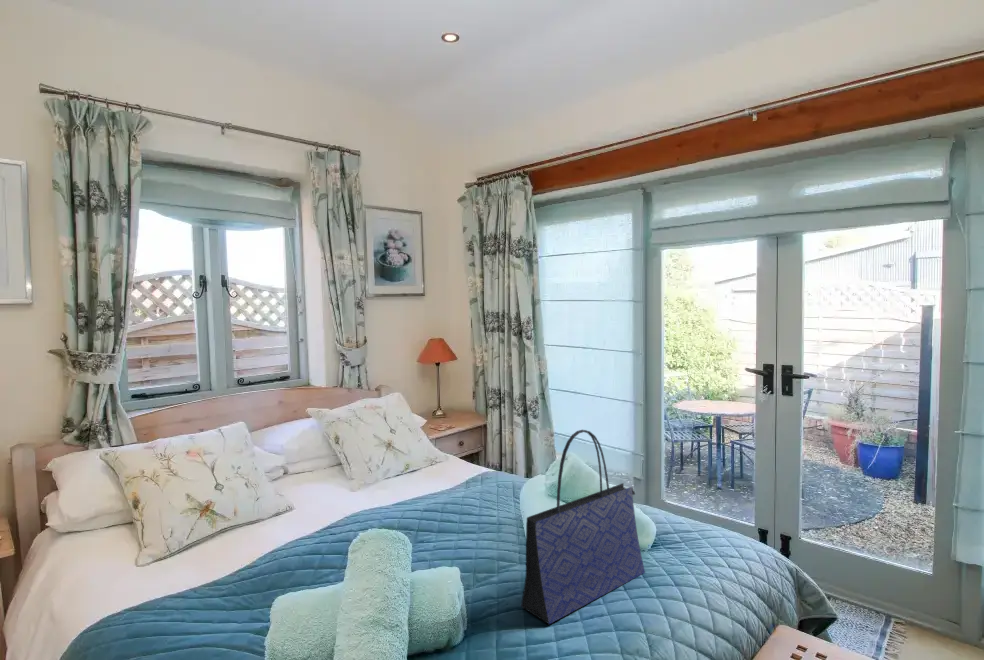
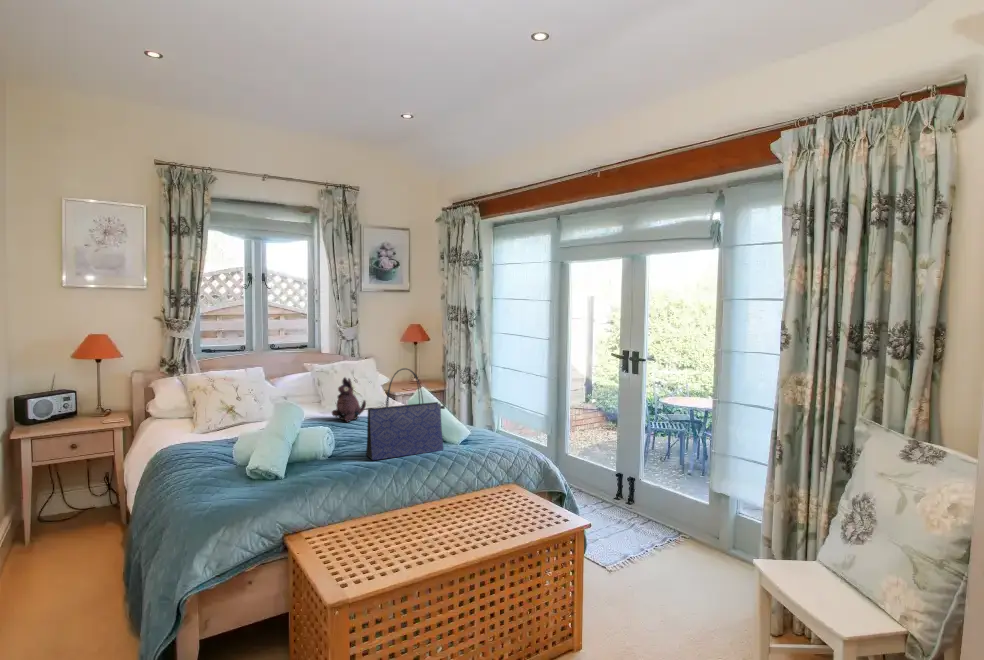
plush toy: none [378,434,429,511] -> present [332,378,366,422]

